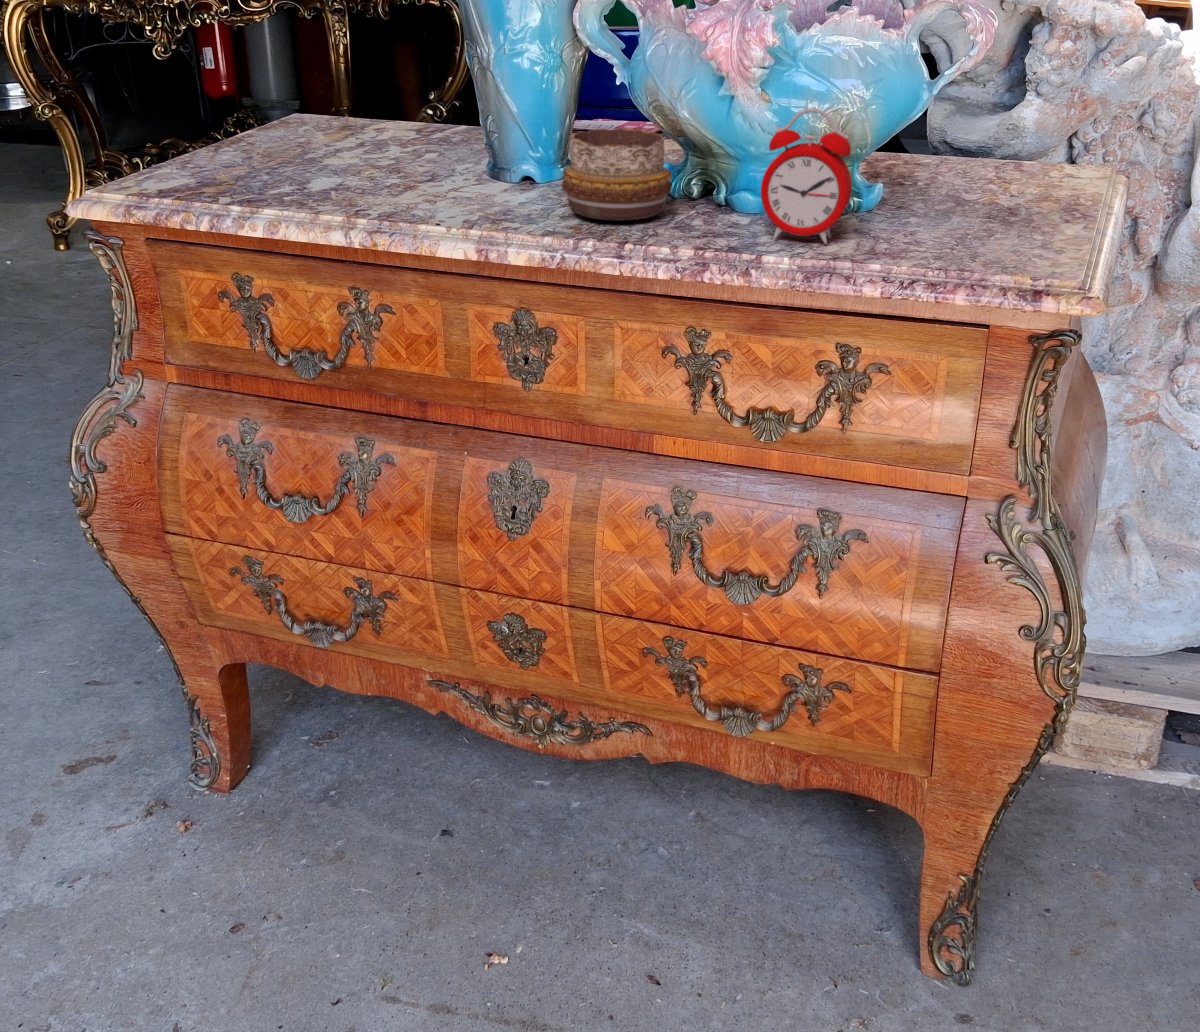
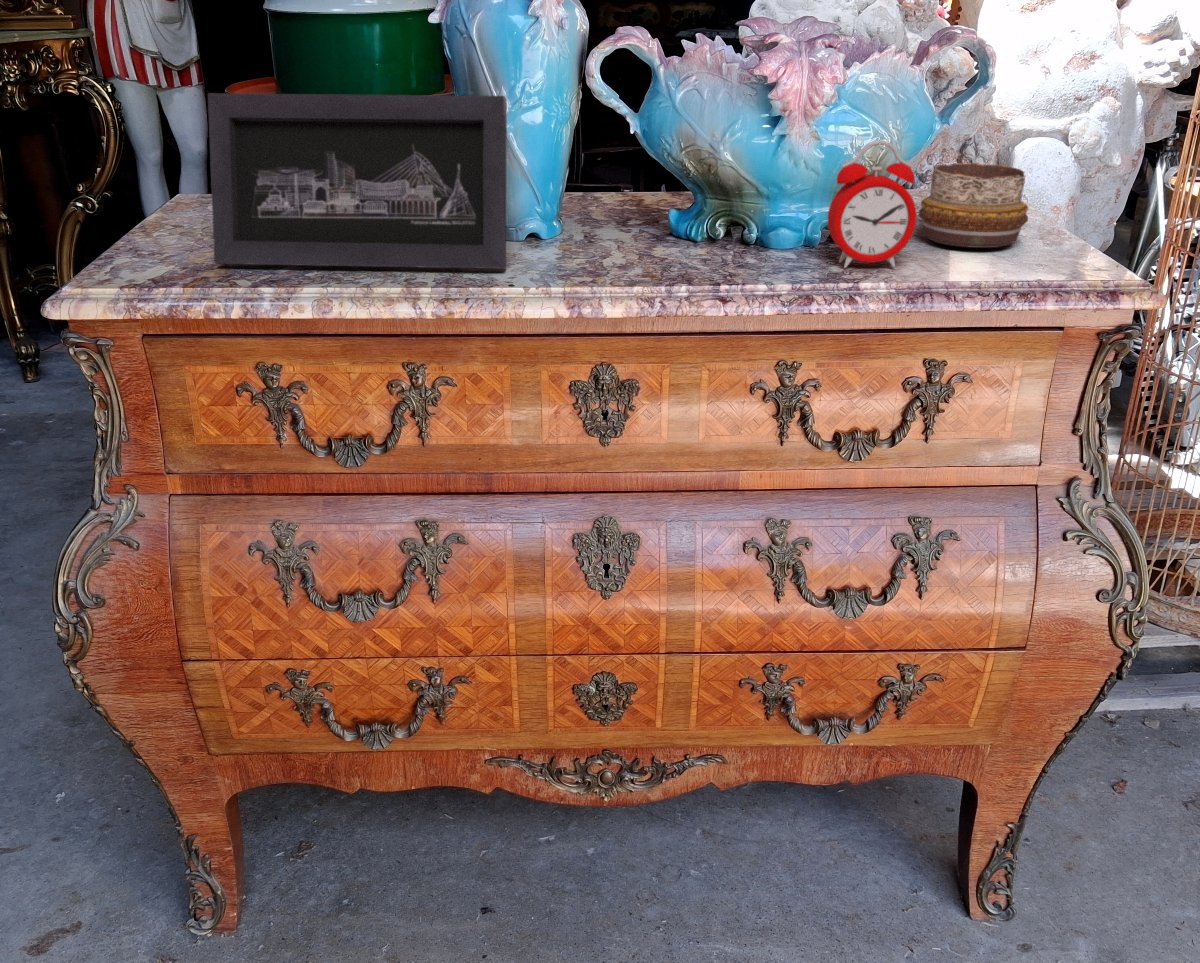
picture frame: none [217,24,469,208] -> present [208,93,507,269]
decorative bowl: present [562,129,672,221] -> present [919,163,1028,248]

